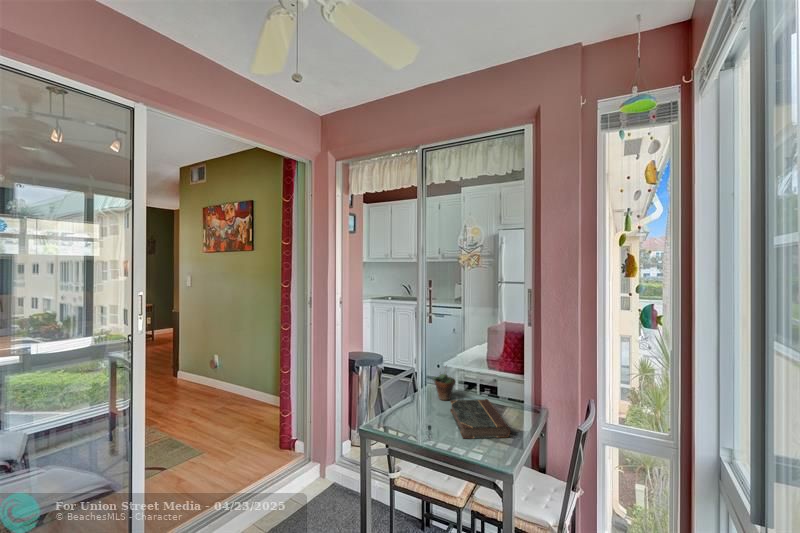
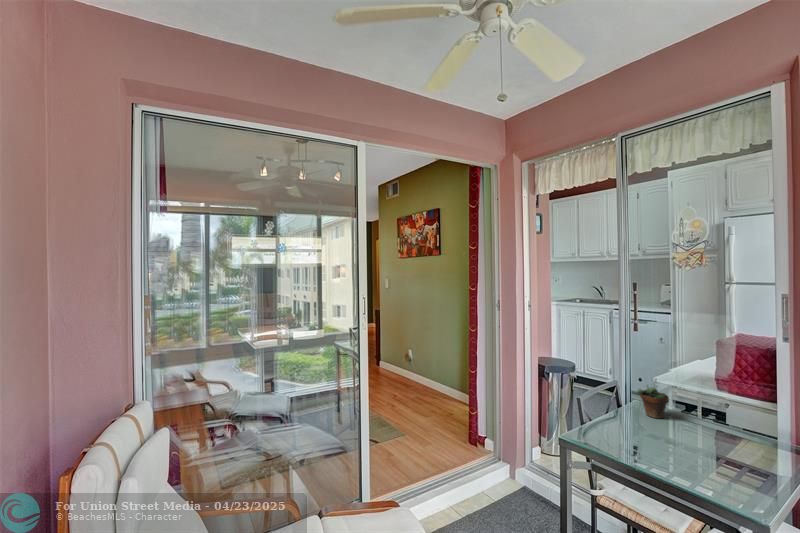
book: present [450,399,510,439] -> none [660,417,746,467]

